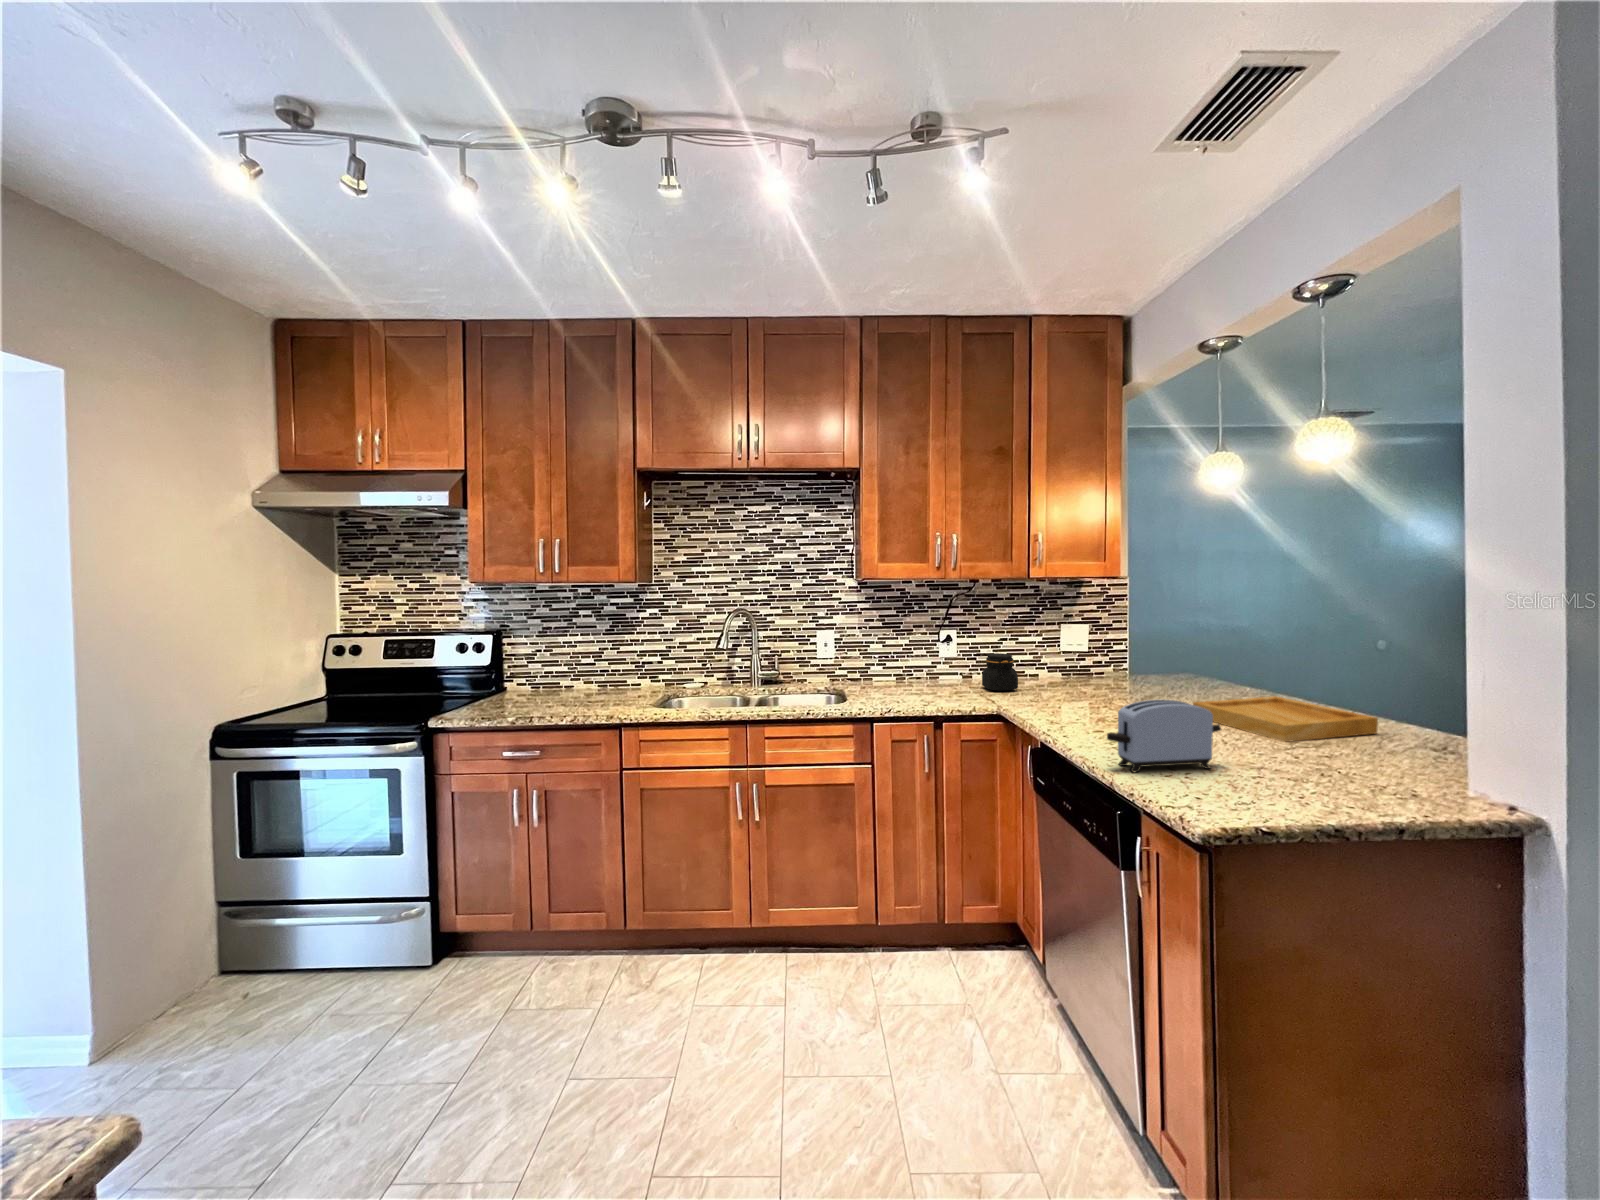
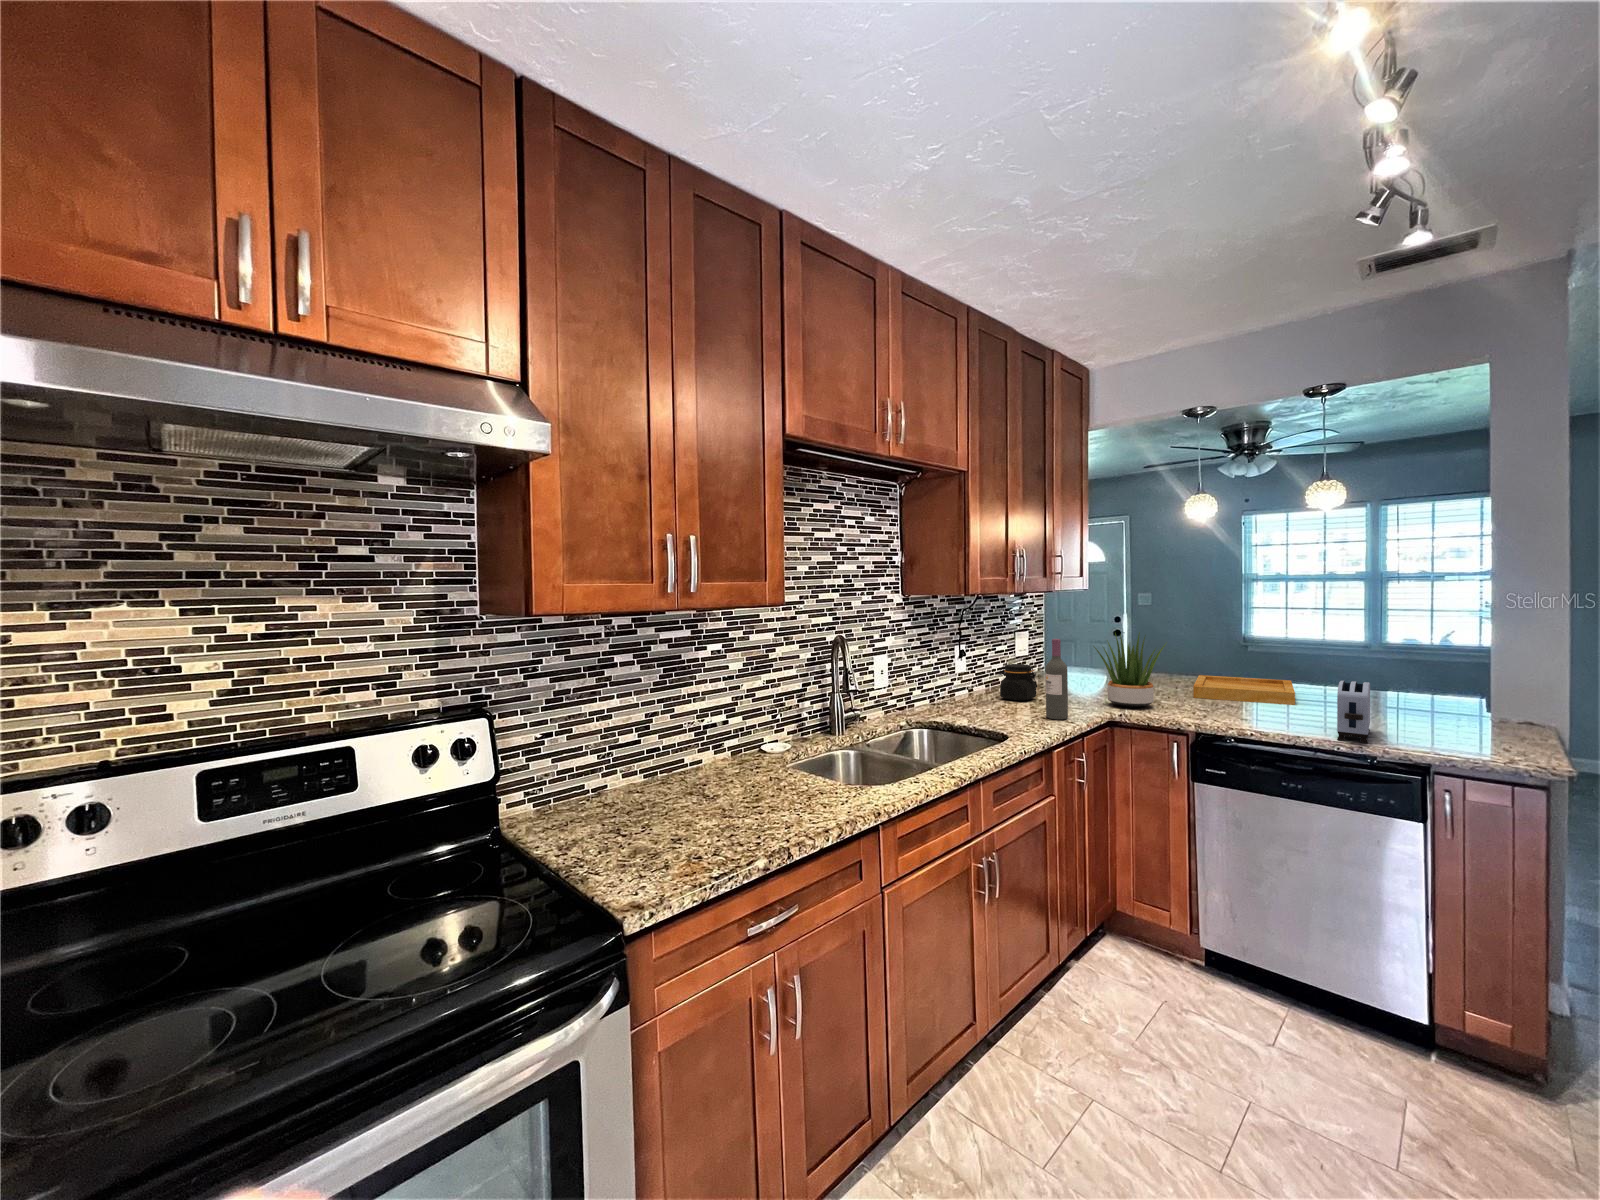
wine bottle: none [944,627,965,706] -> present [1046,639,1068,720]
potted plant: none [1030,627,1123,712] -> present [1094,632,1166,708]

